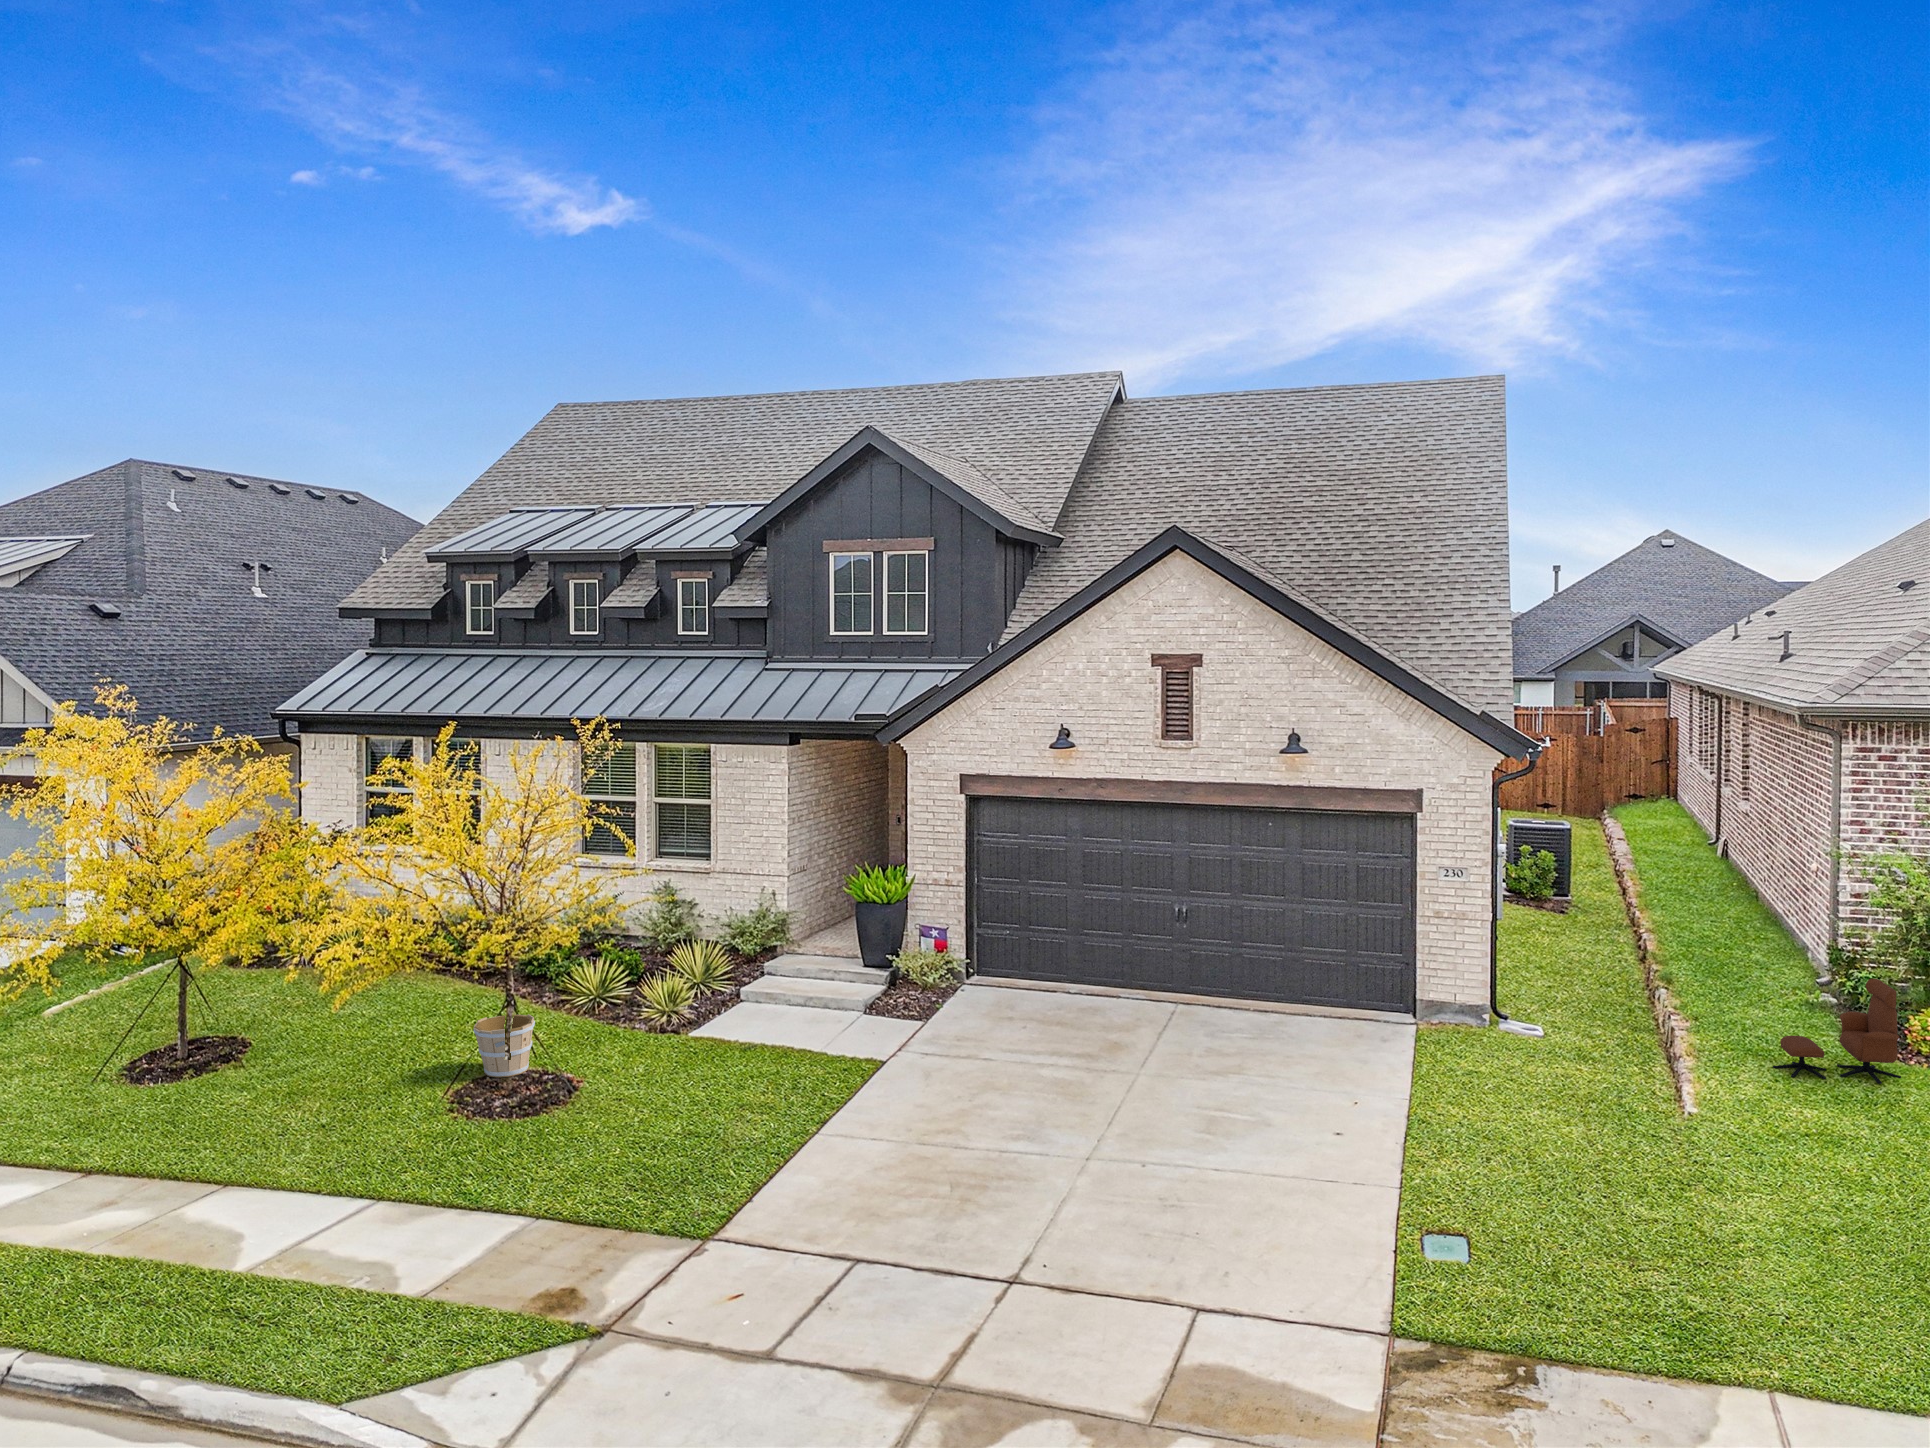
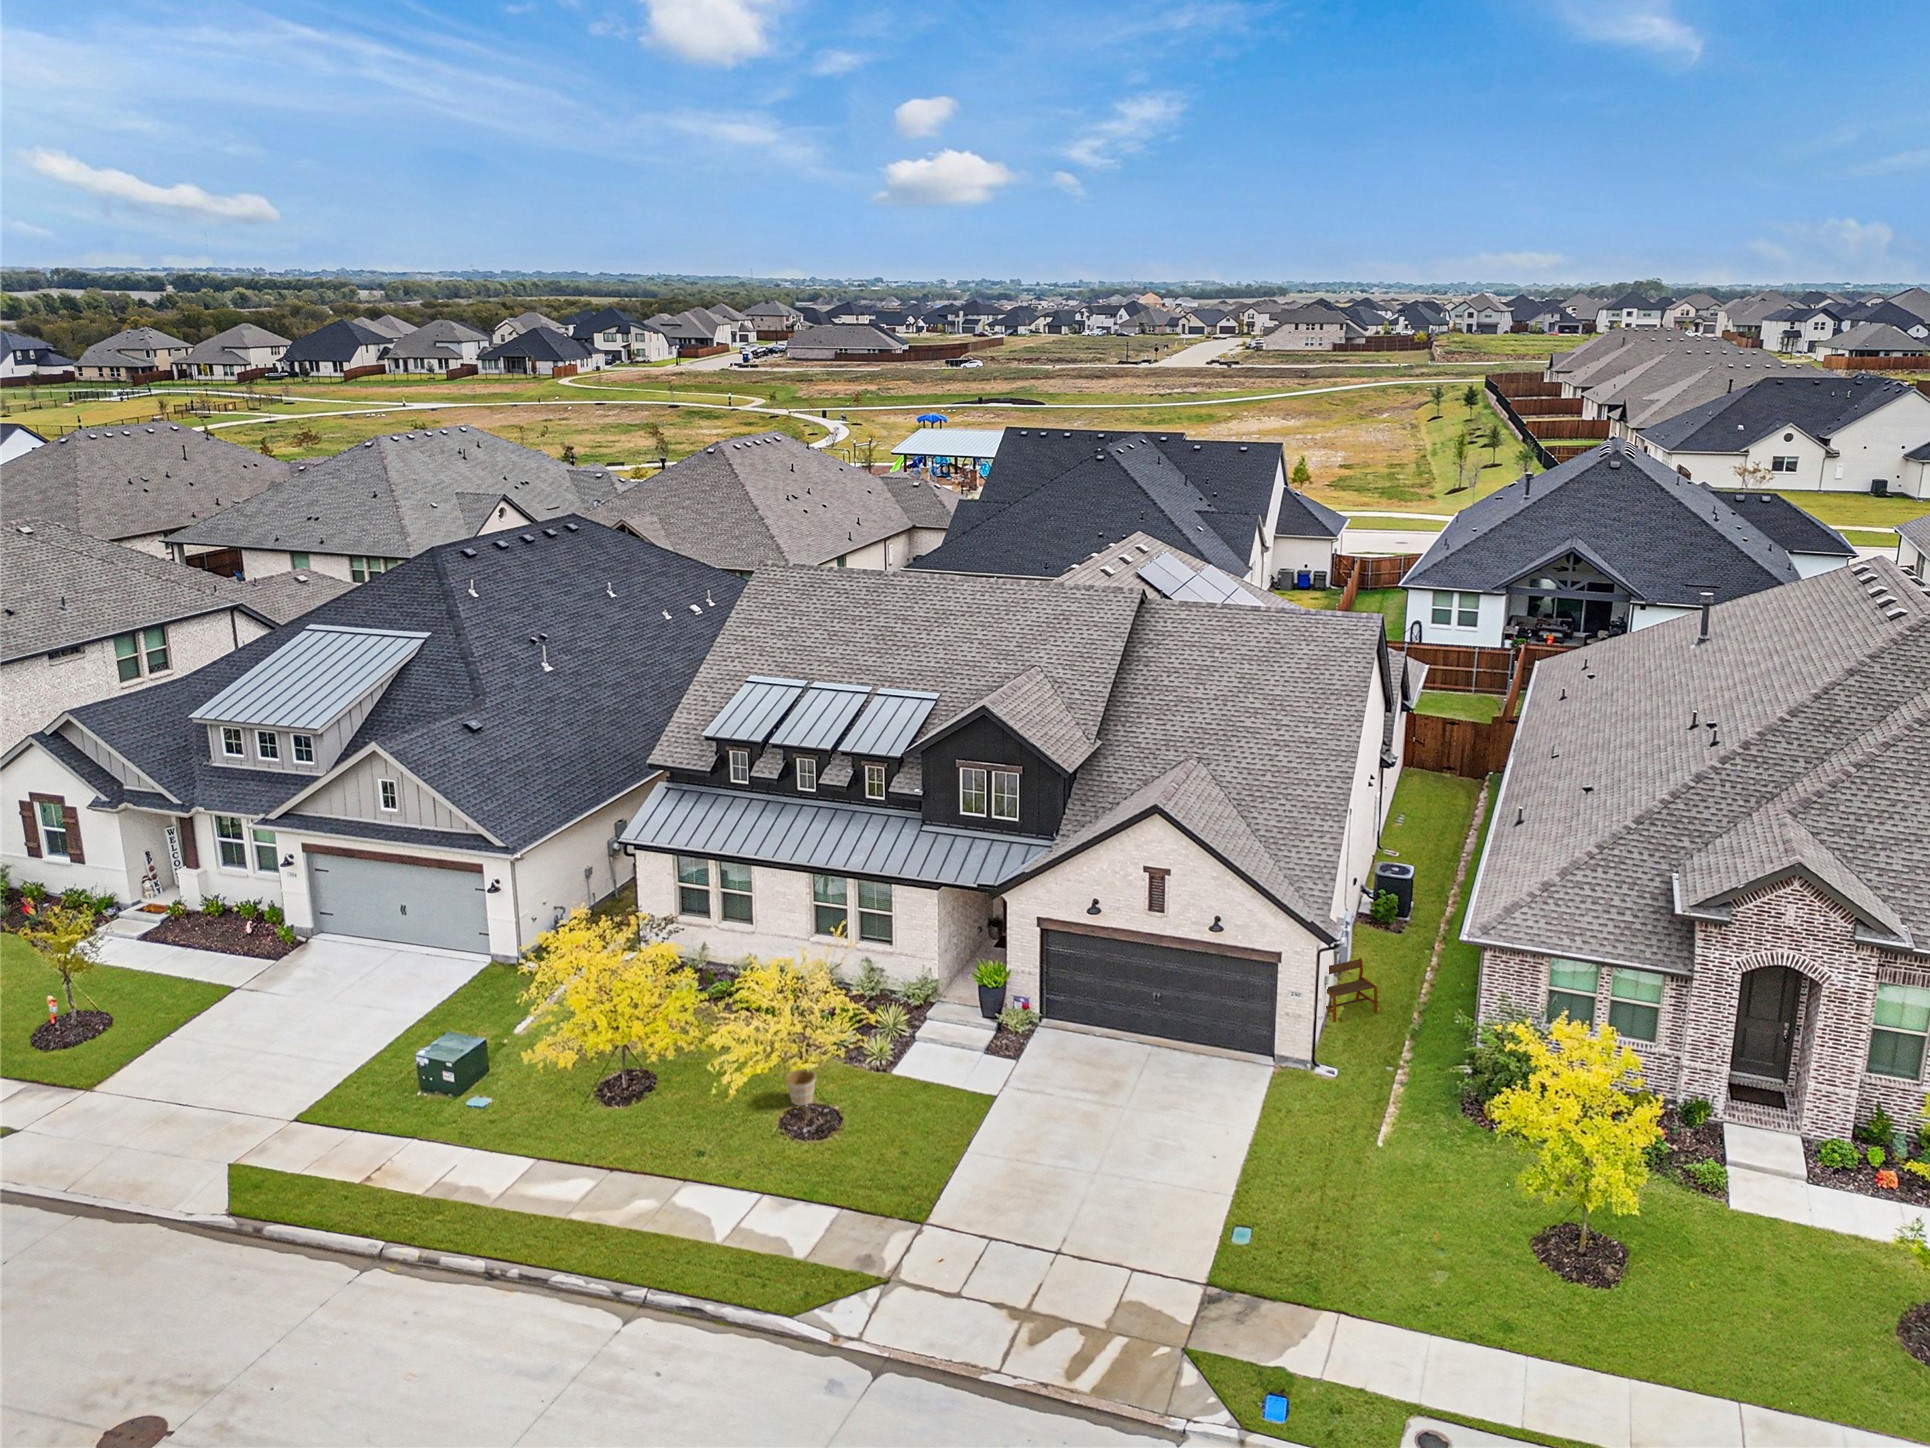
bench: none [1476,863,1588,968] -> present [1325,958,1377,1022]
lounge chair: present [1773,978,1901,1084] -> none [1430,1077,1486,1130]

